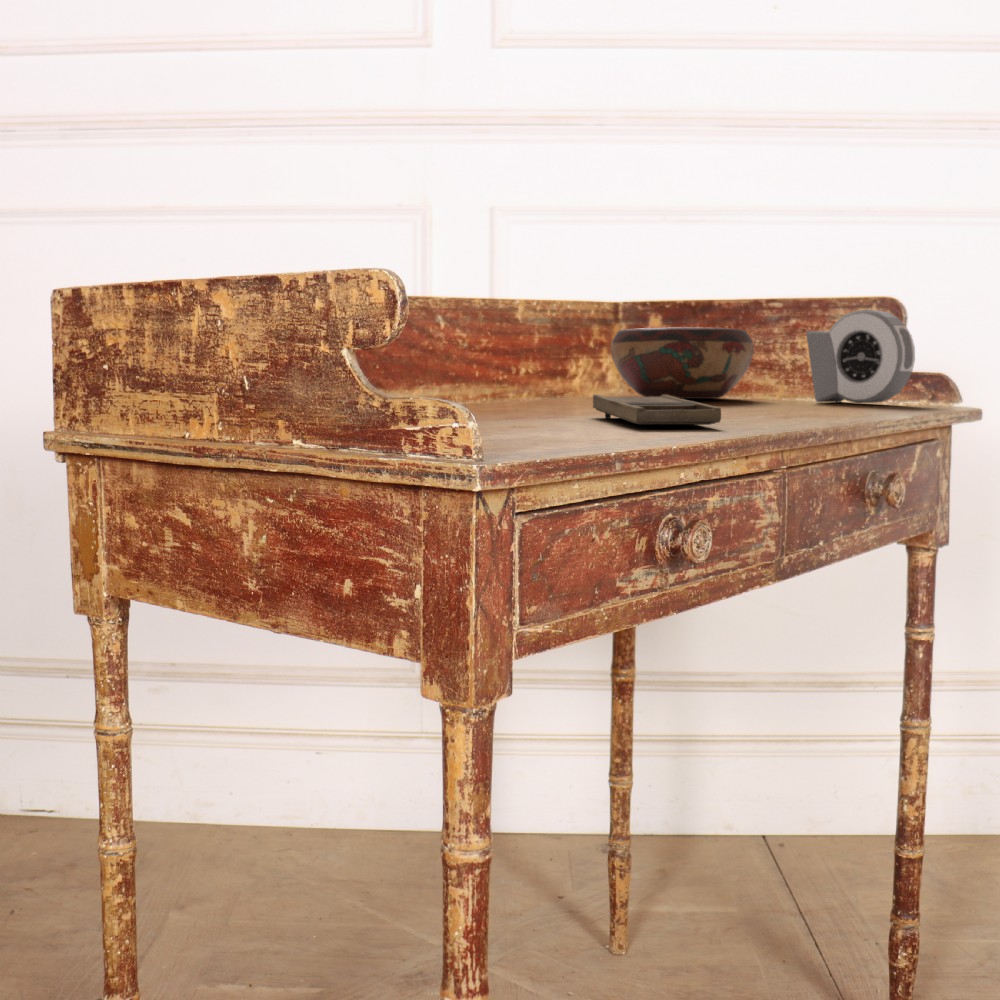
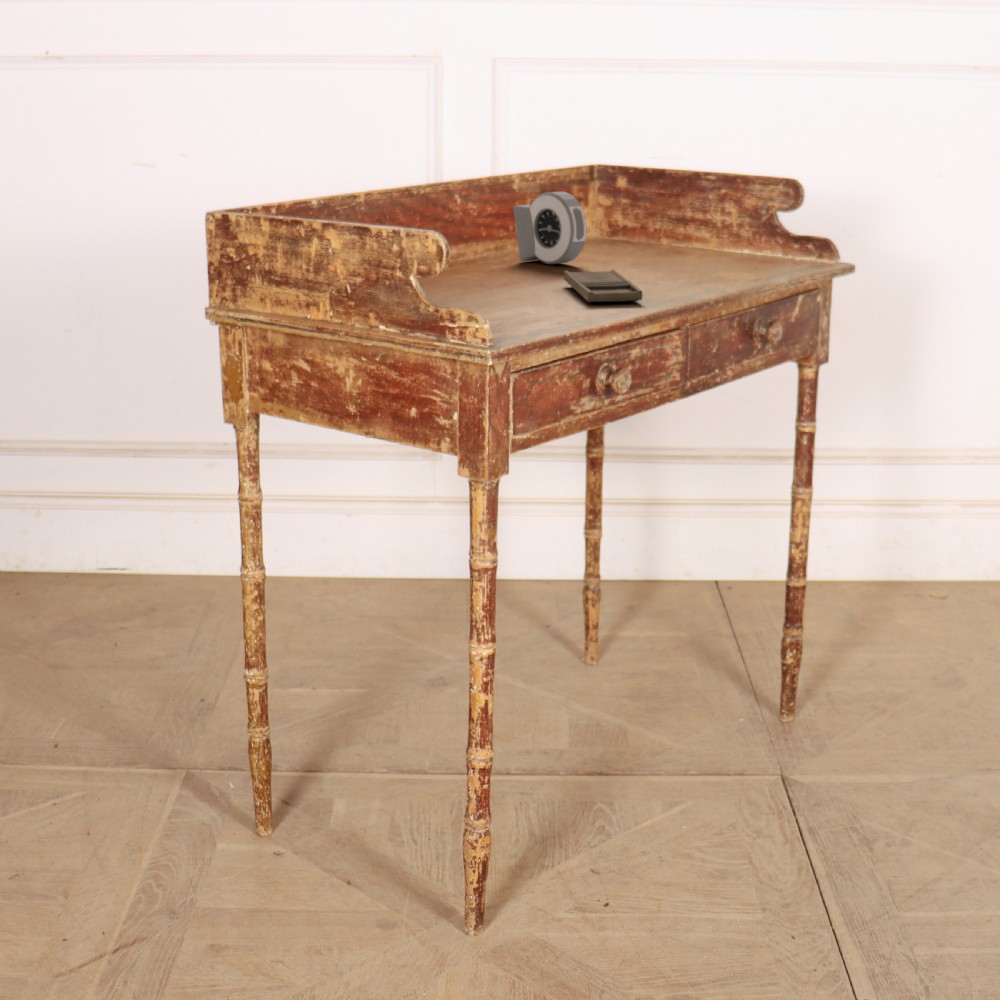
alarm clock: present [806,310,915,403] -> present [514,192,587,264]
decorative bowl: present [611,328,754,399] -> none [585,195,693,252]

